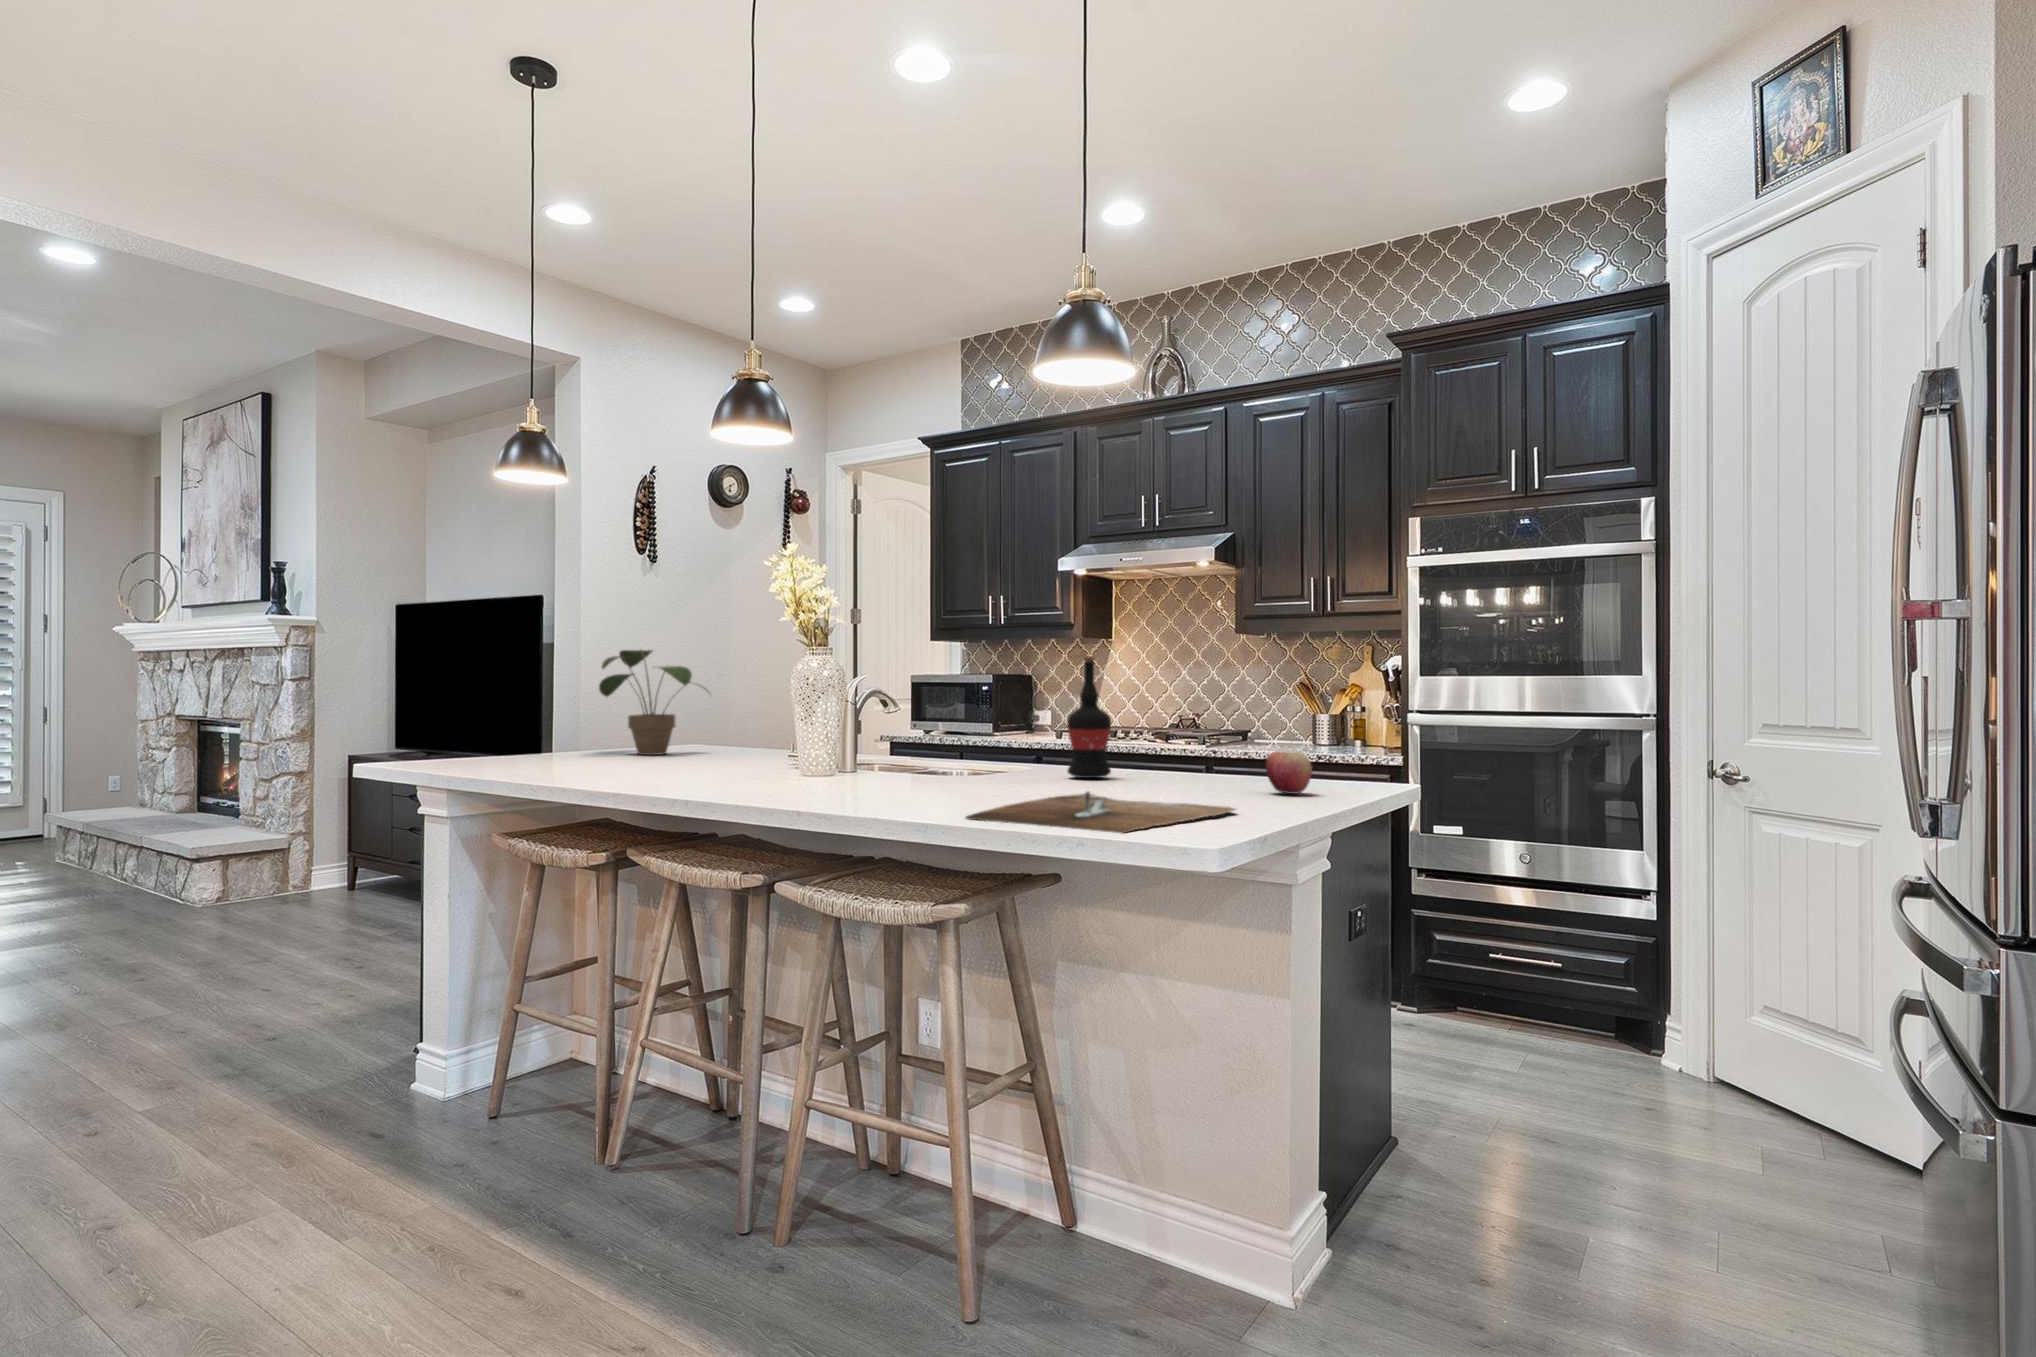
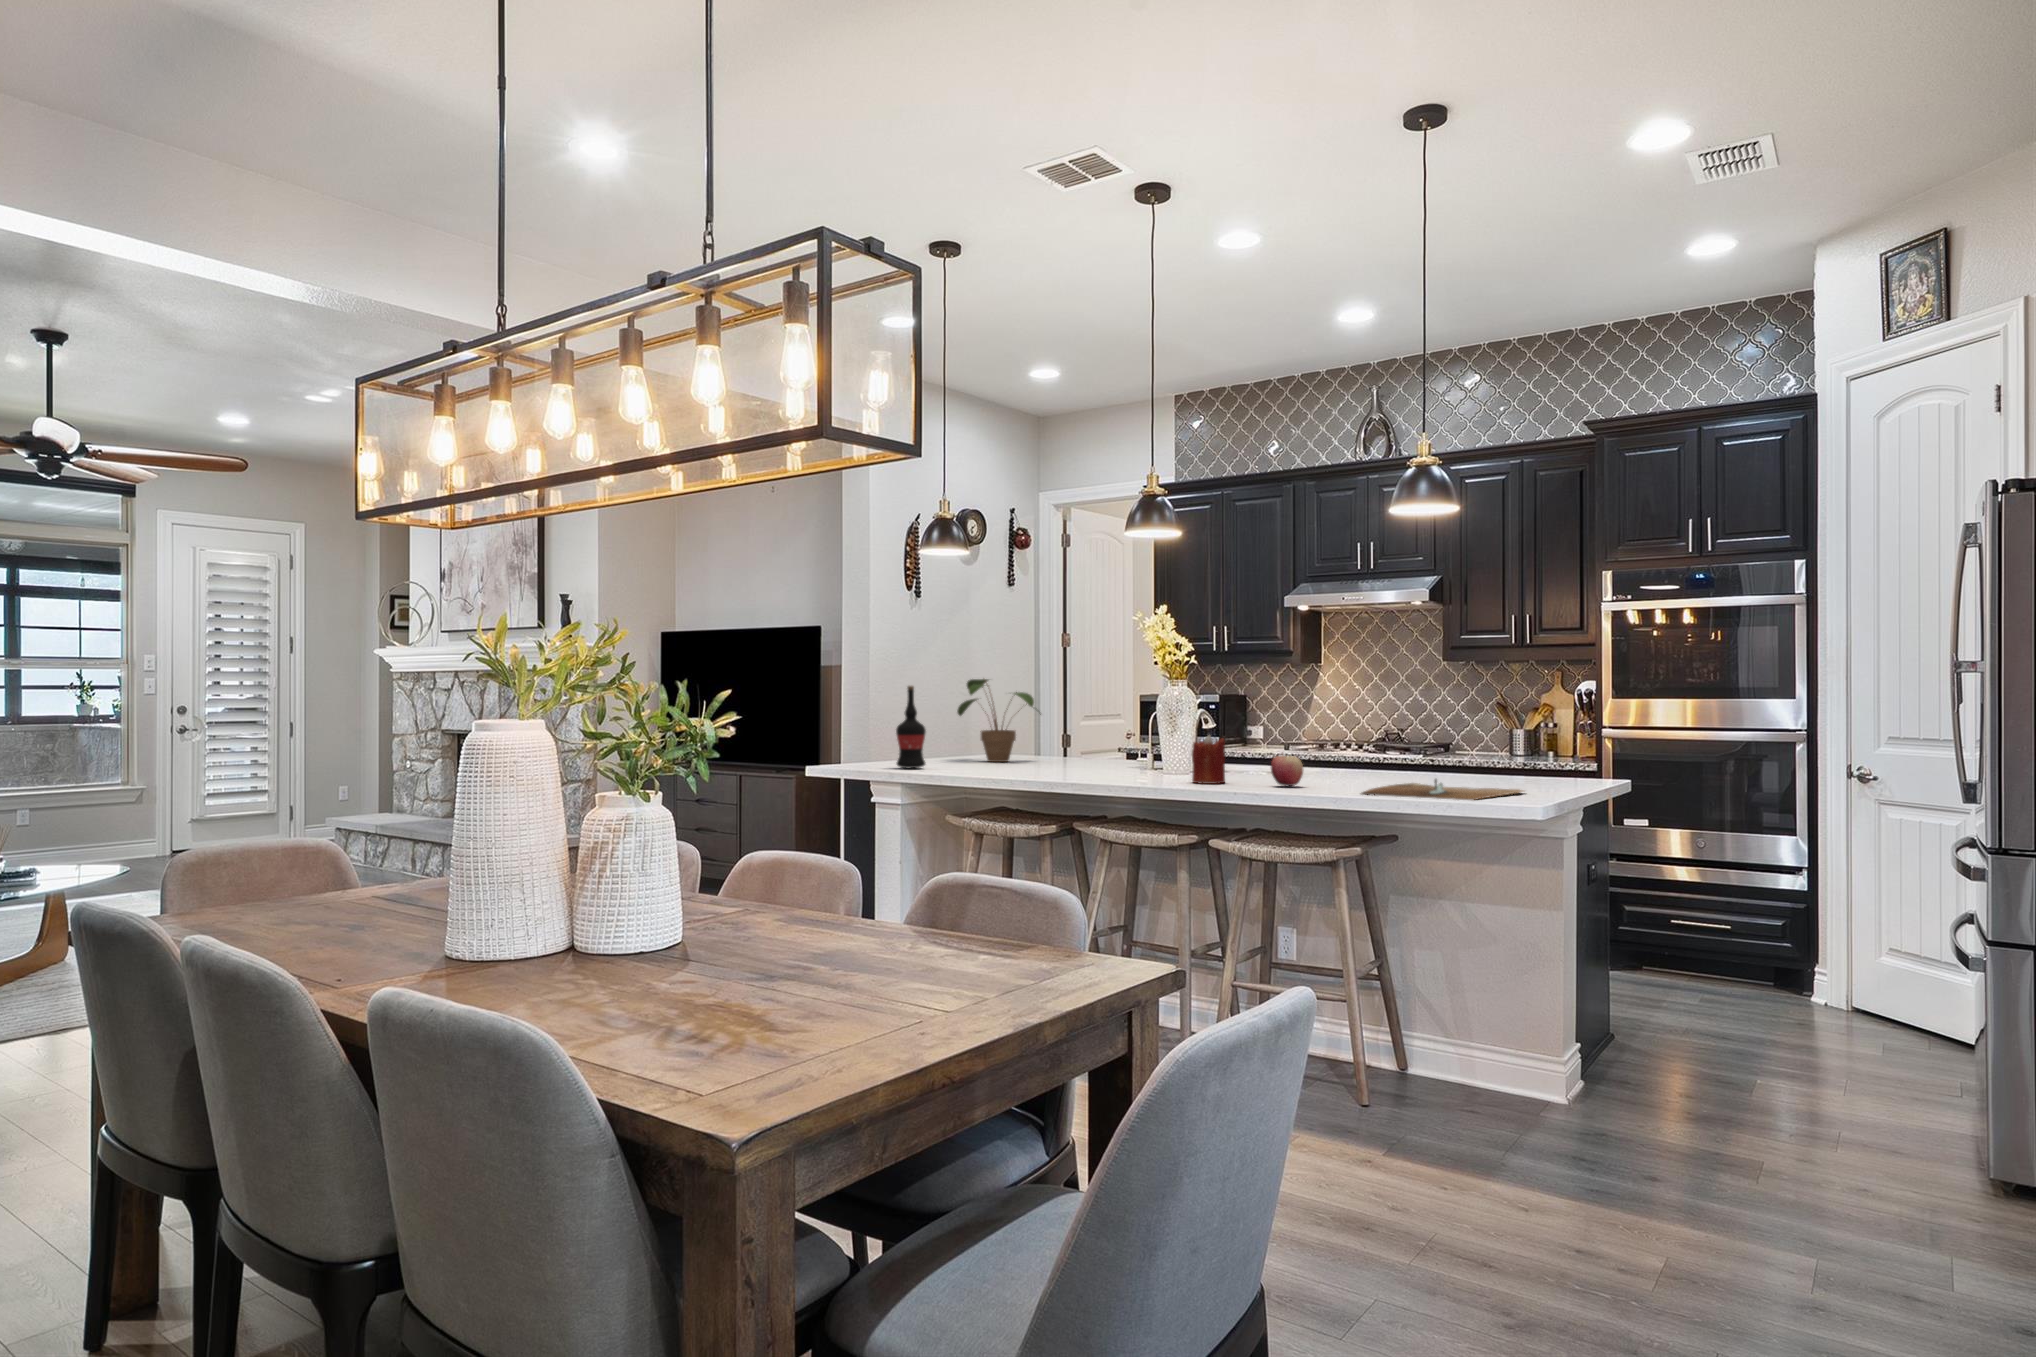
wine bottle: present [1067,656,1111,778] -> present [896,686,926,768]
candle: none [772,720,822,794] -> present [1192,735,1225,784]
apple: present [1266,751,1312,794] -> present [1271,756,1303,786]

